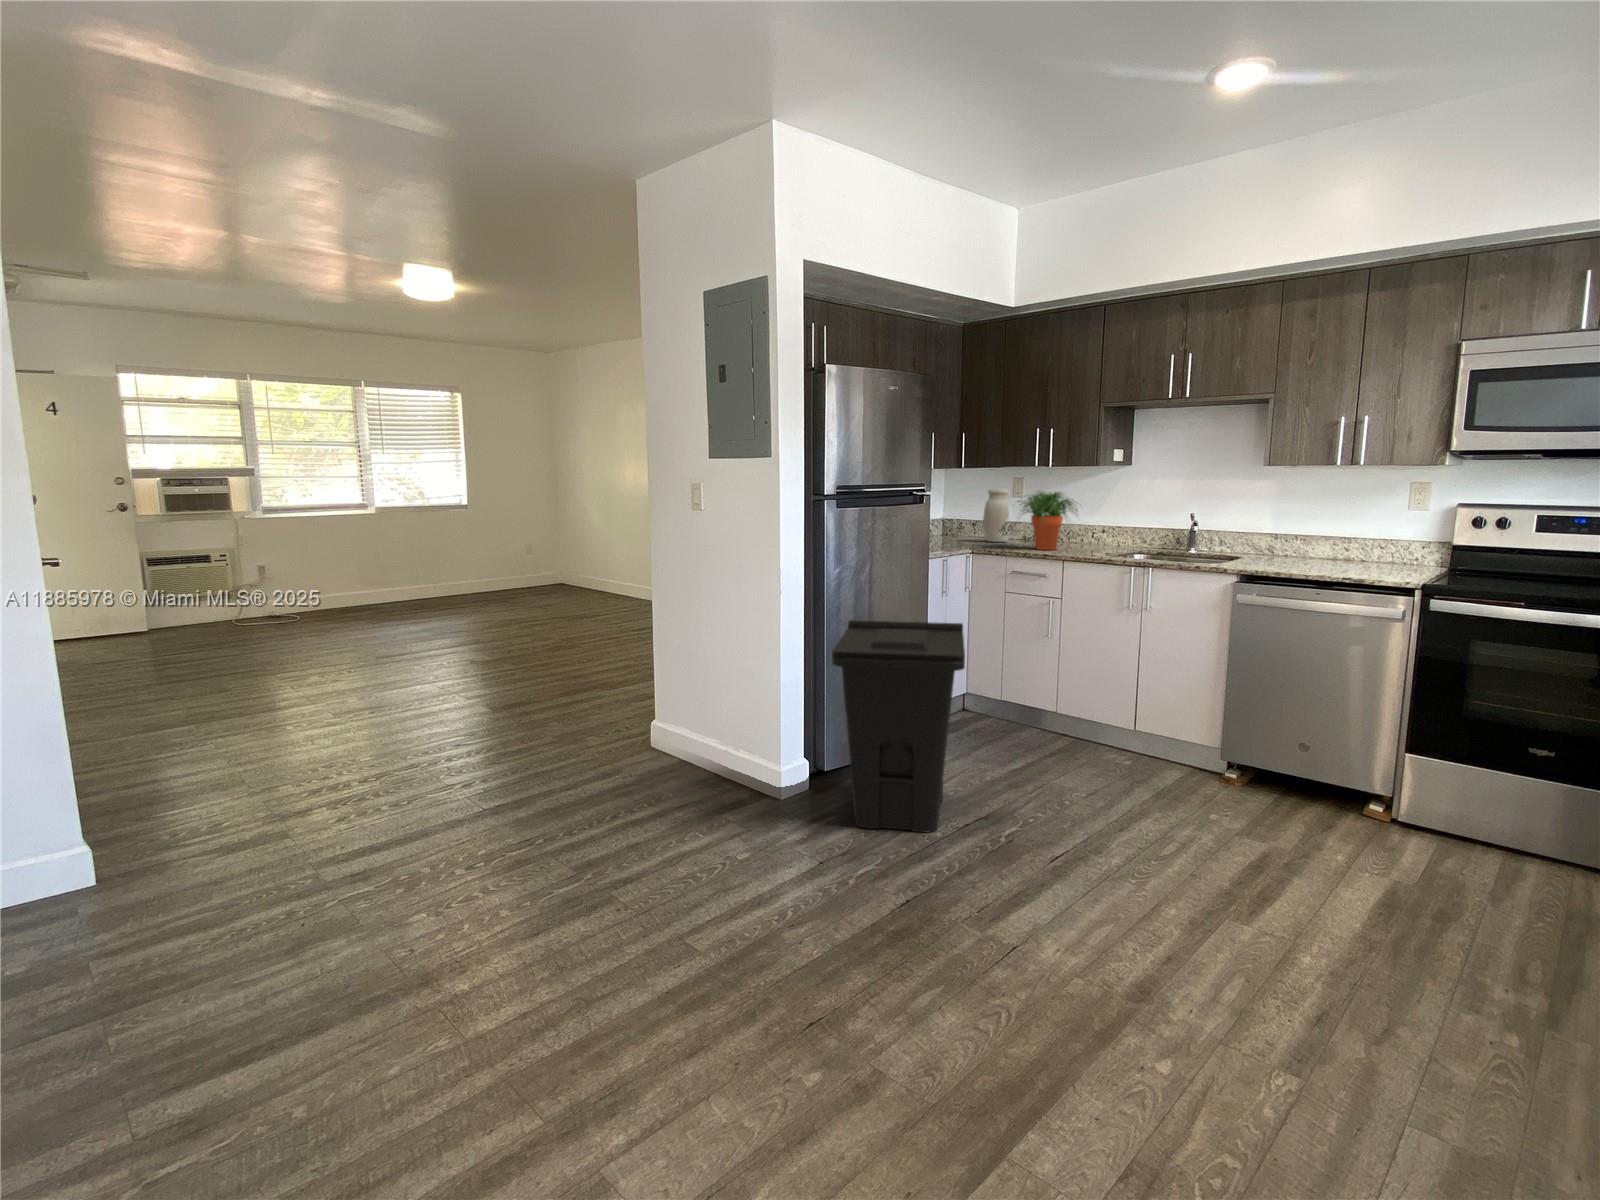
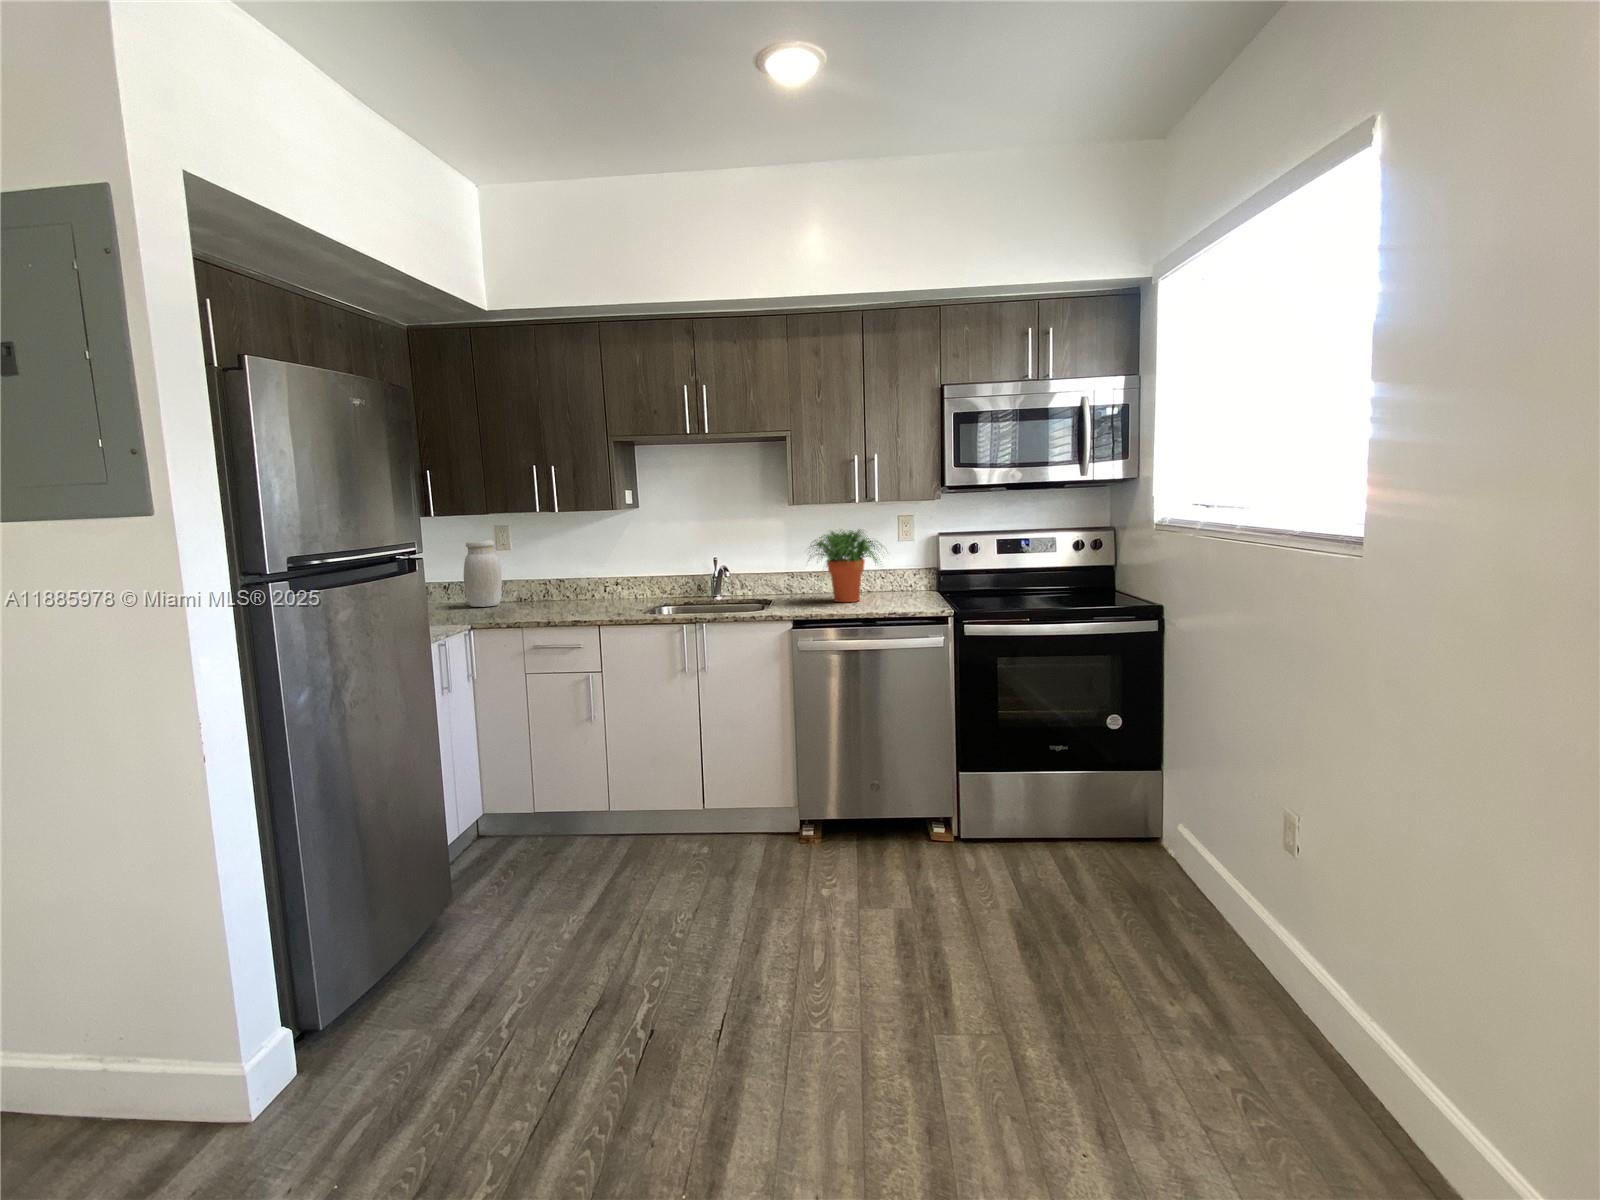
potted plant: present [1017,492,1077,550] -> present [808,530,878,602]
trash can: present [832,620,965,833] -> none [327,736,567,1118]

